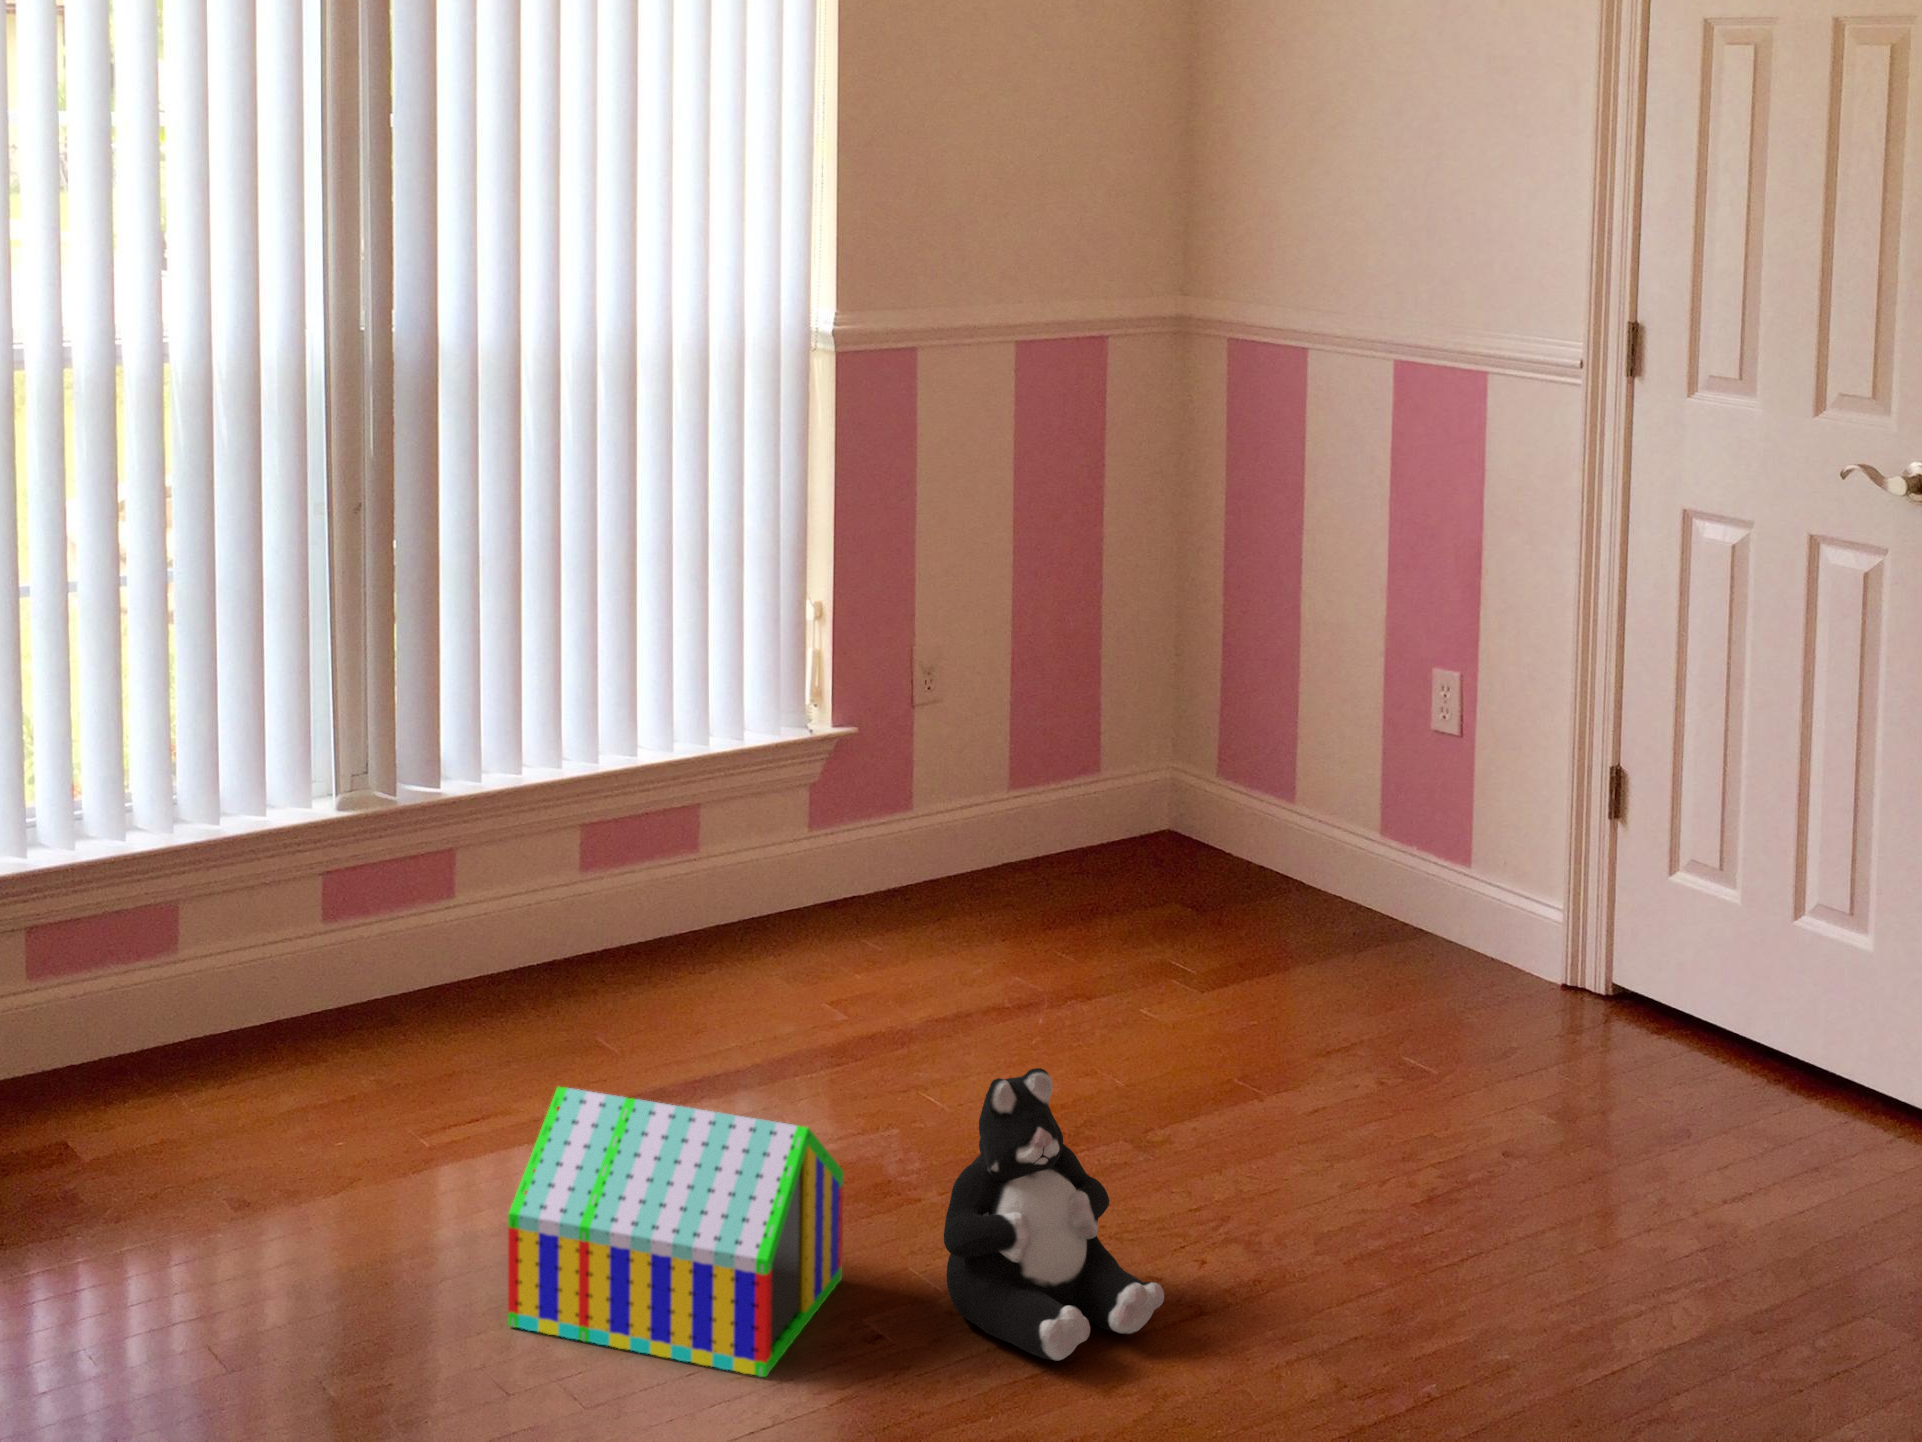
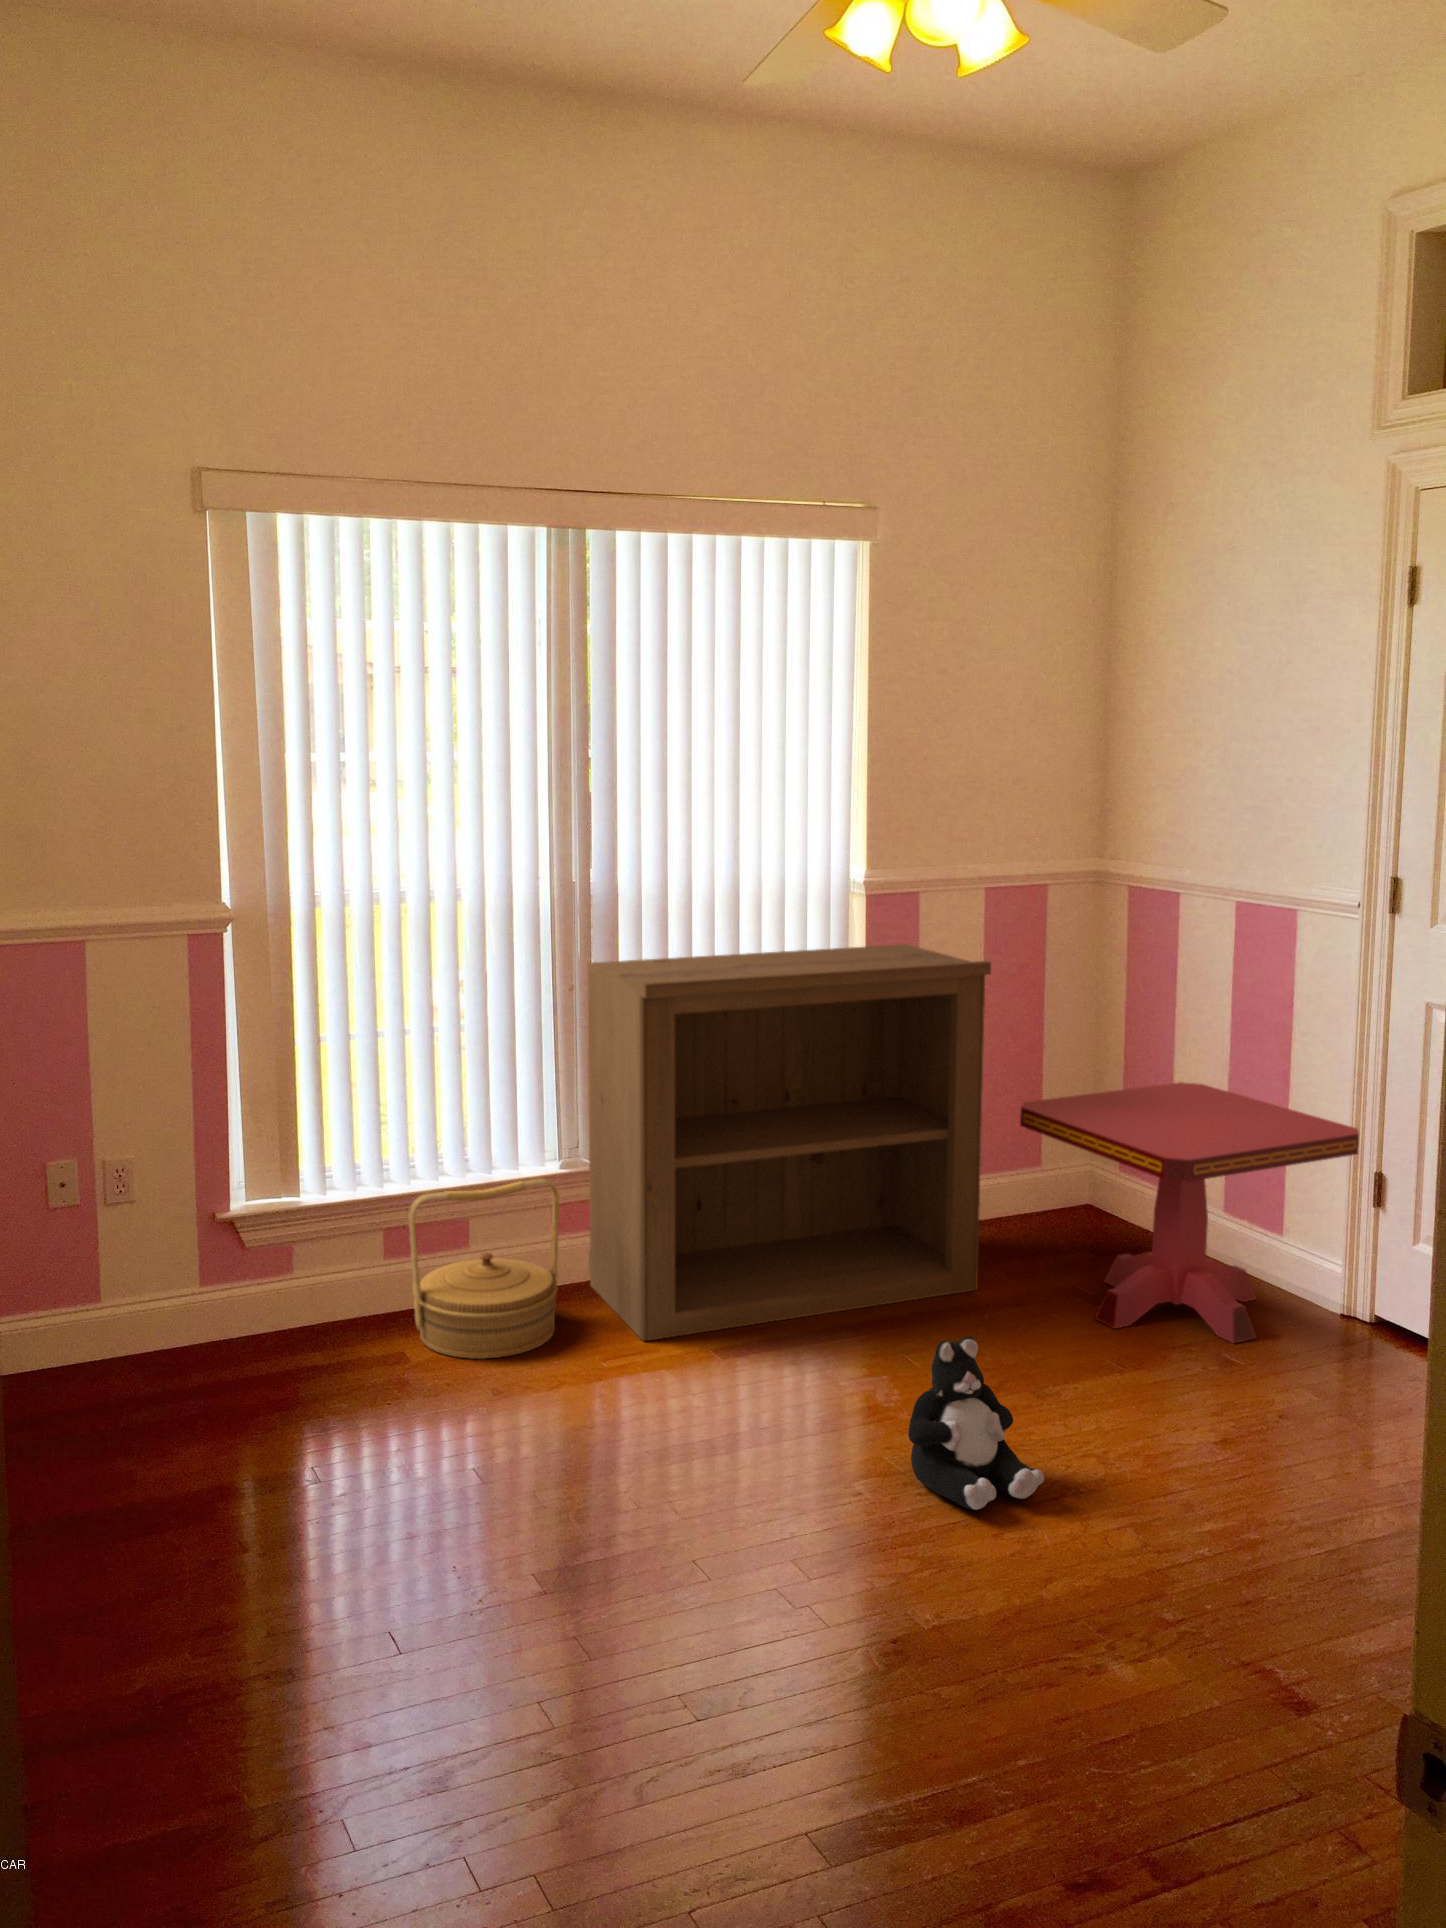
bookshelf: none [388,431,1041,1097] -> present [587,944,991,1341]
side table: none [1085,637,1588,1040] -> present [1020,1082,1359,1343]
woven basket: none [71,829,340,1149] -> present [409,1178,559,1359]
toy house: present [508,1087,844,1377] -> none [652,1331,850,1505]

